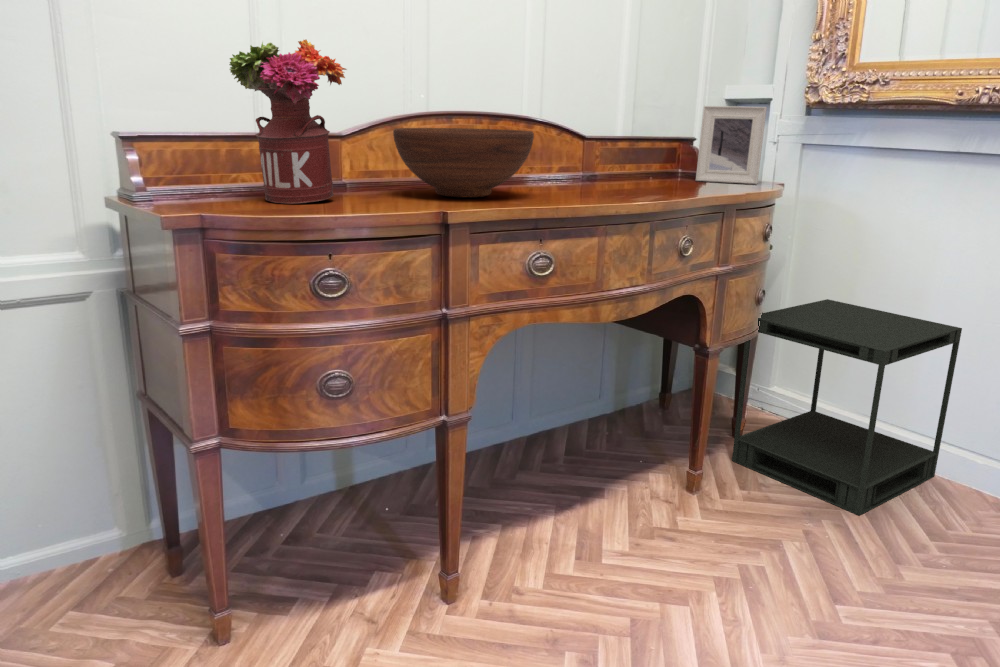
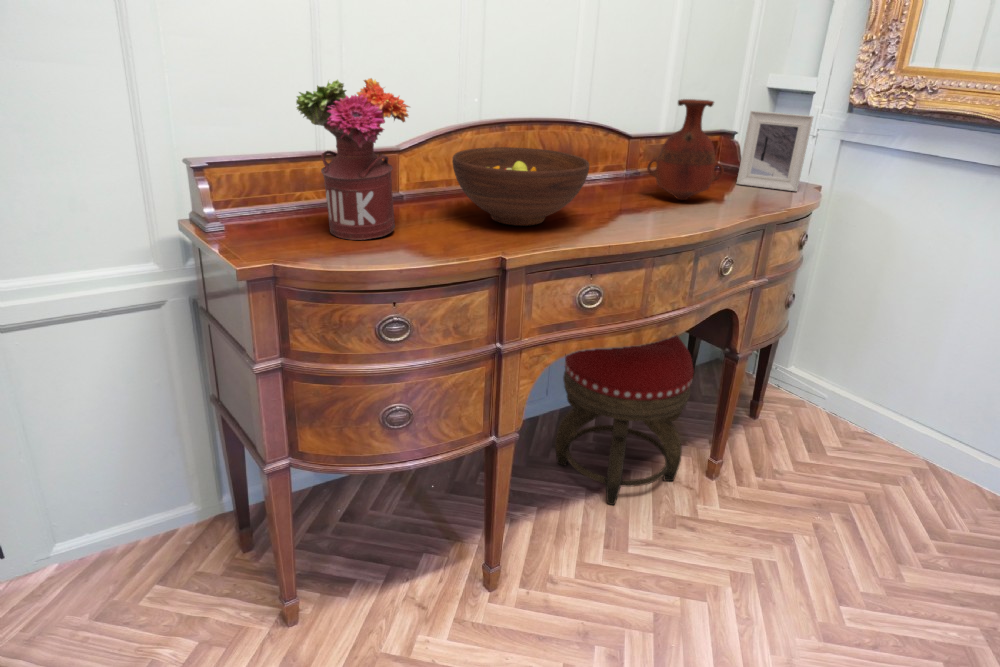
vase: none [599,84,677,188] -> present [647,99,724,200]
side table: present [732,299,962,515] -> none [748,294,982,509]
footstool: none [521,324,663,521] -> present [555,333,694,505]

